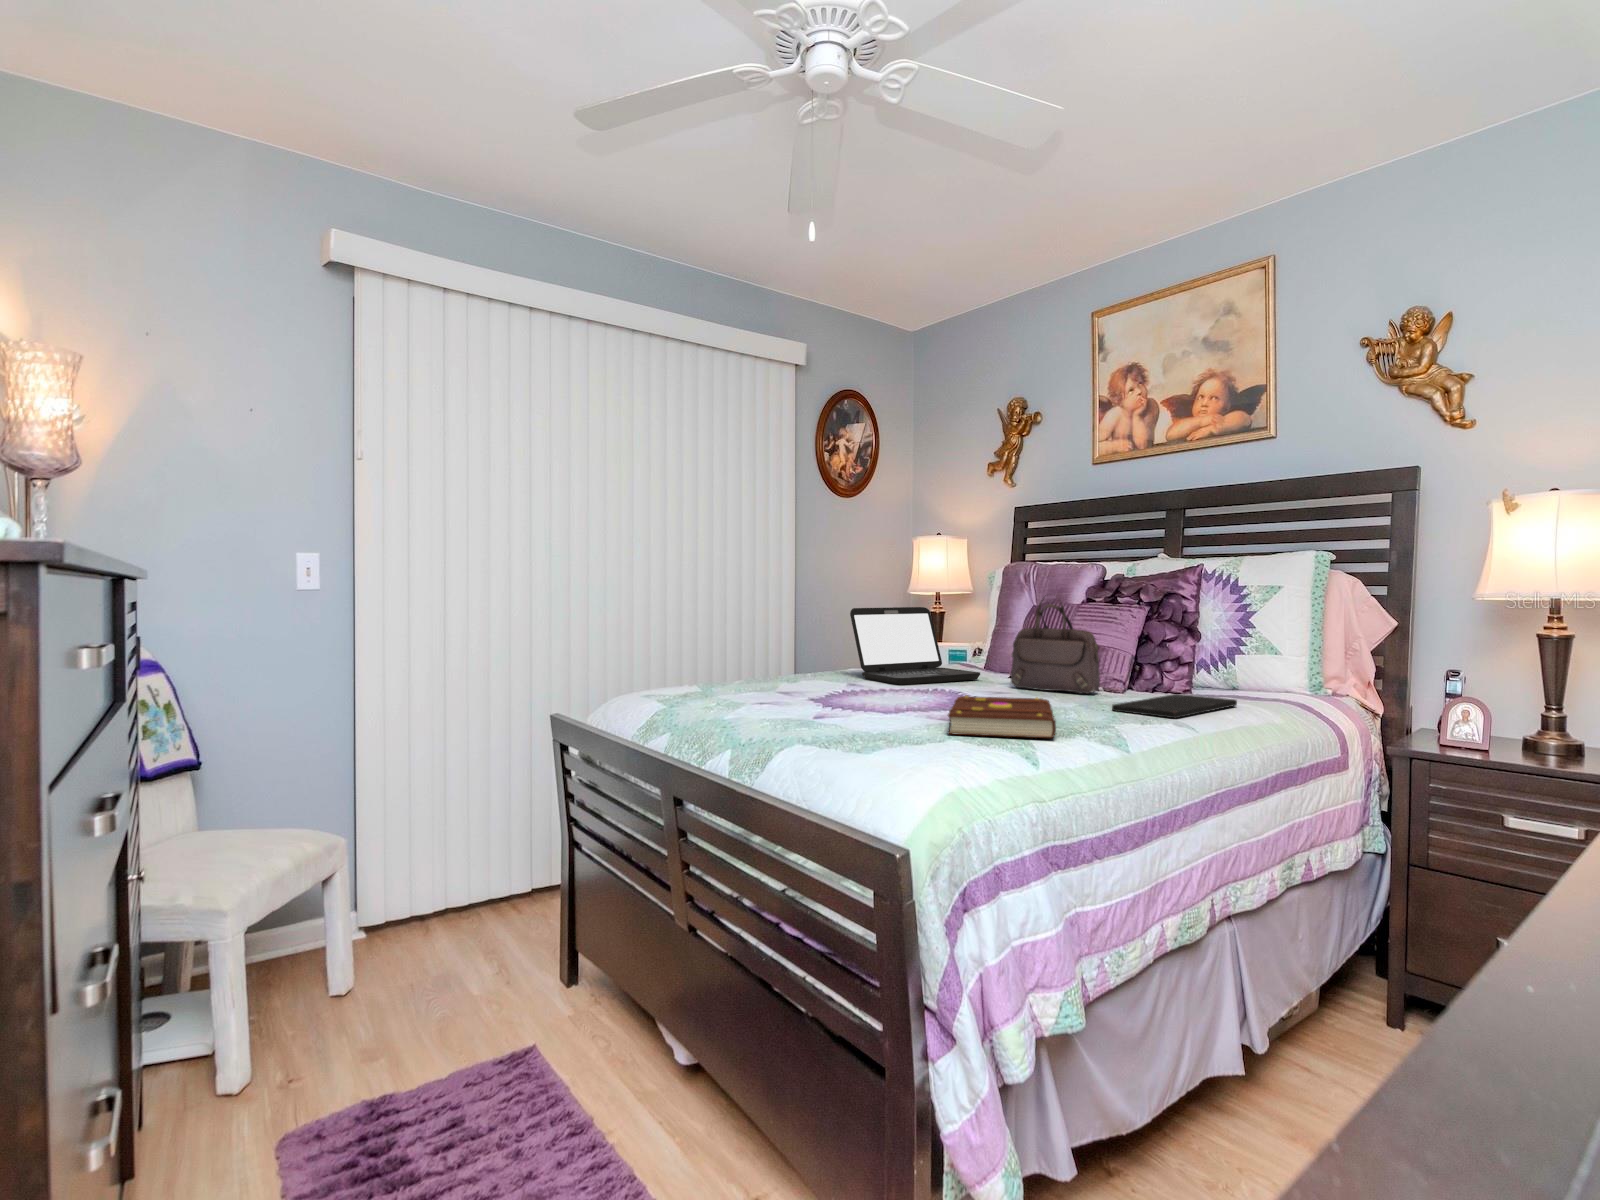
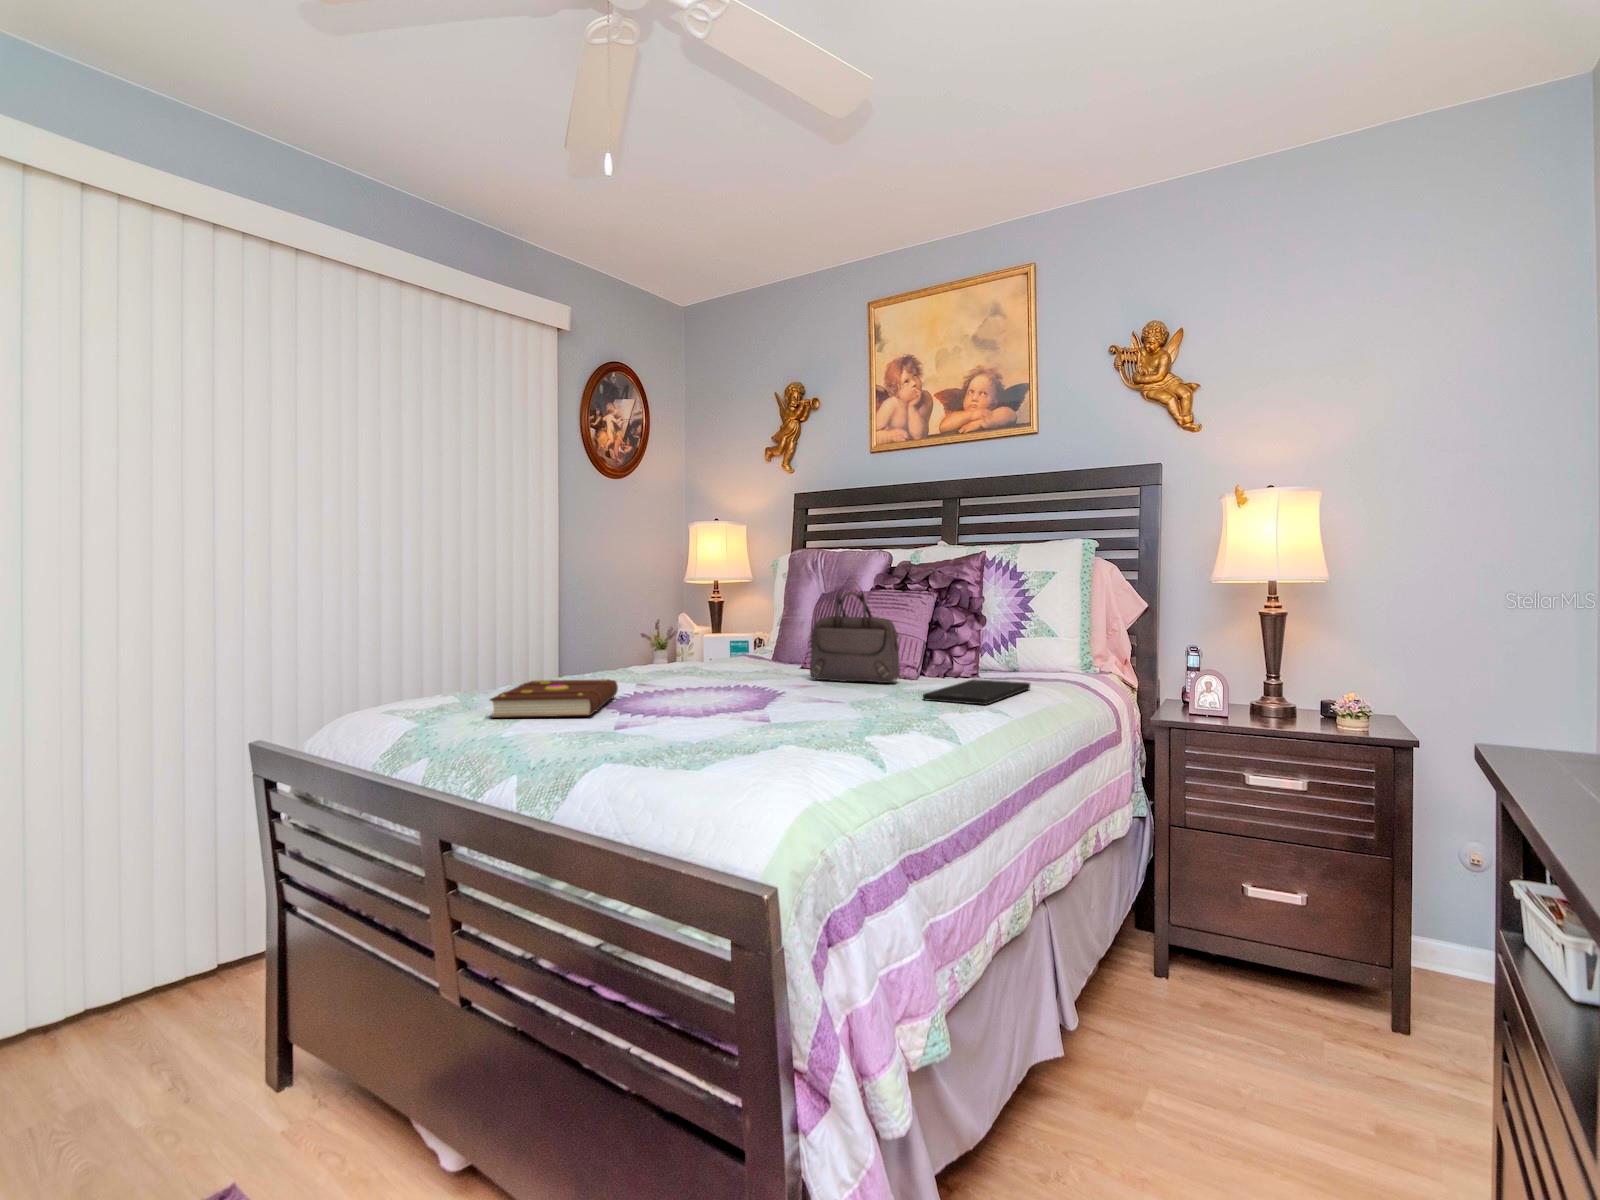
laptop: present [850,607,980,685] -> none [633,597,775,682]
book: present [948,696,1056,738] -> present [490,679,618,718]

